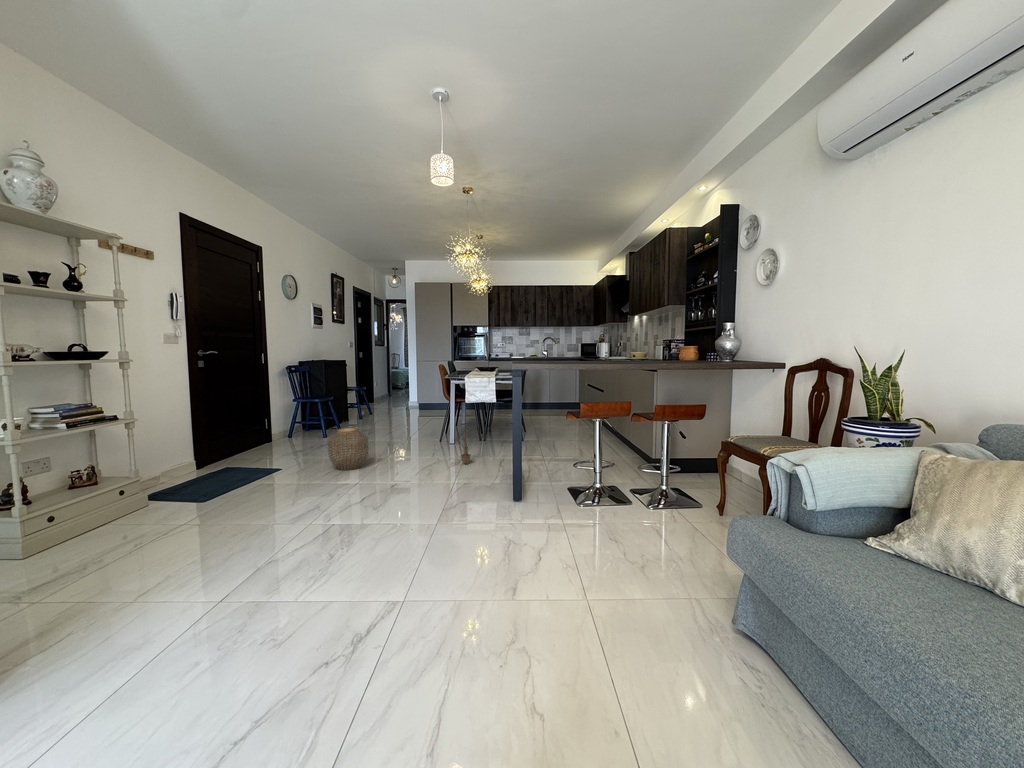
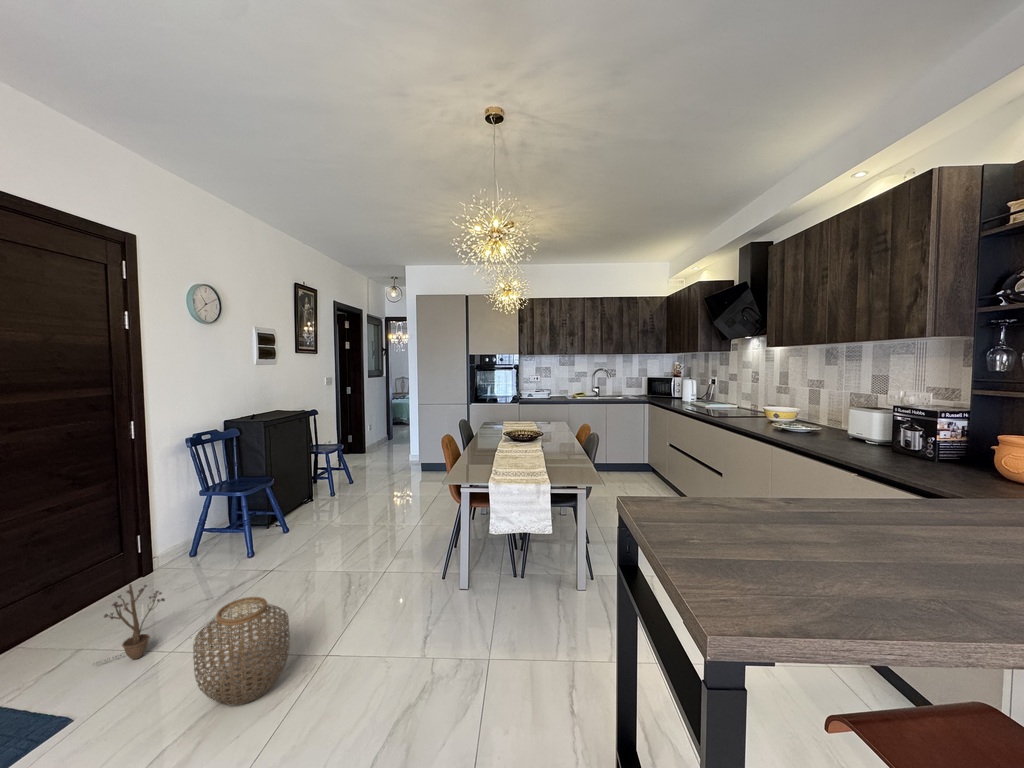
decorative plant: present [452,427,475,464] -> present [94,584,165,664]

